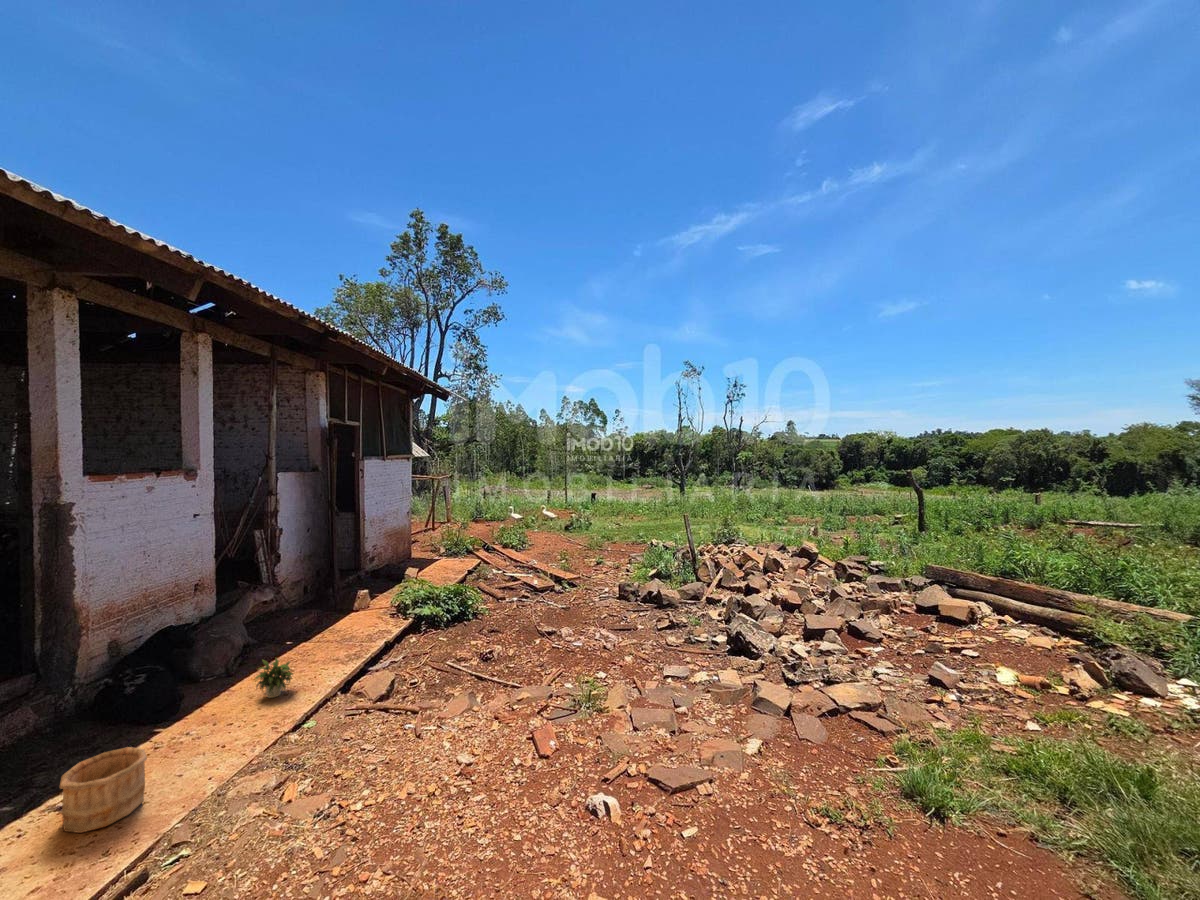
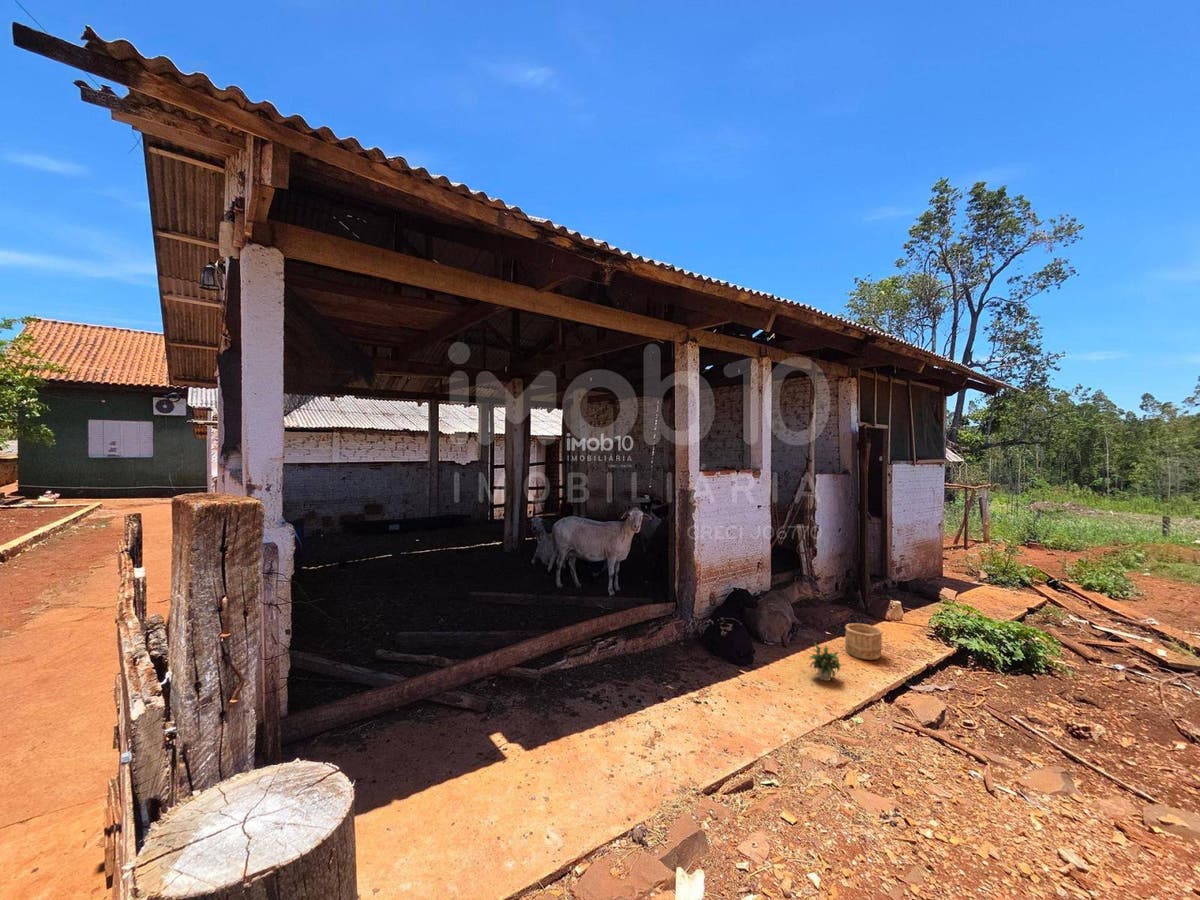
wooden bucket: present [60,747,147,833] -> present [845,623,883,660]

